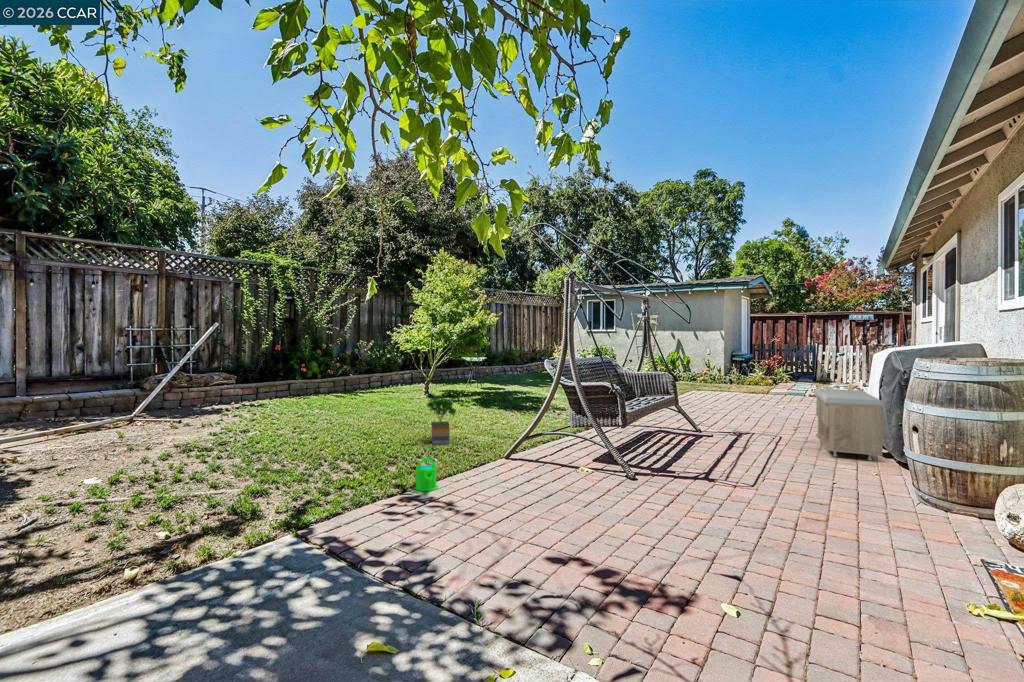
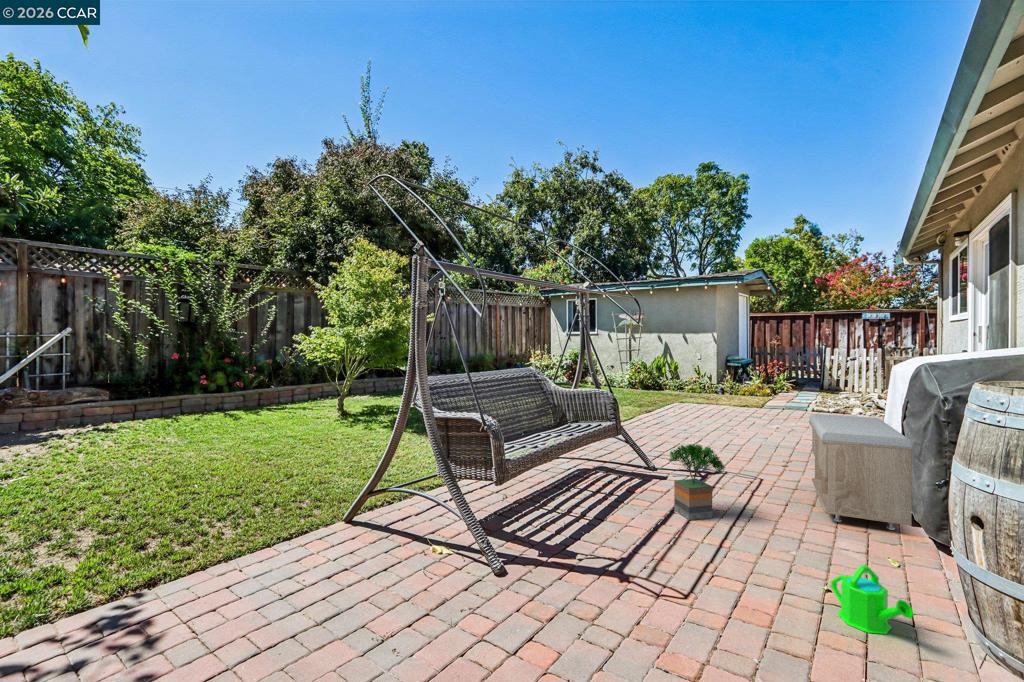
potted tree: present [427,399,456,445] -> present [670,444,725,520]
watering can: present [415,457,438,491] -> present [831,565,914,634]

